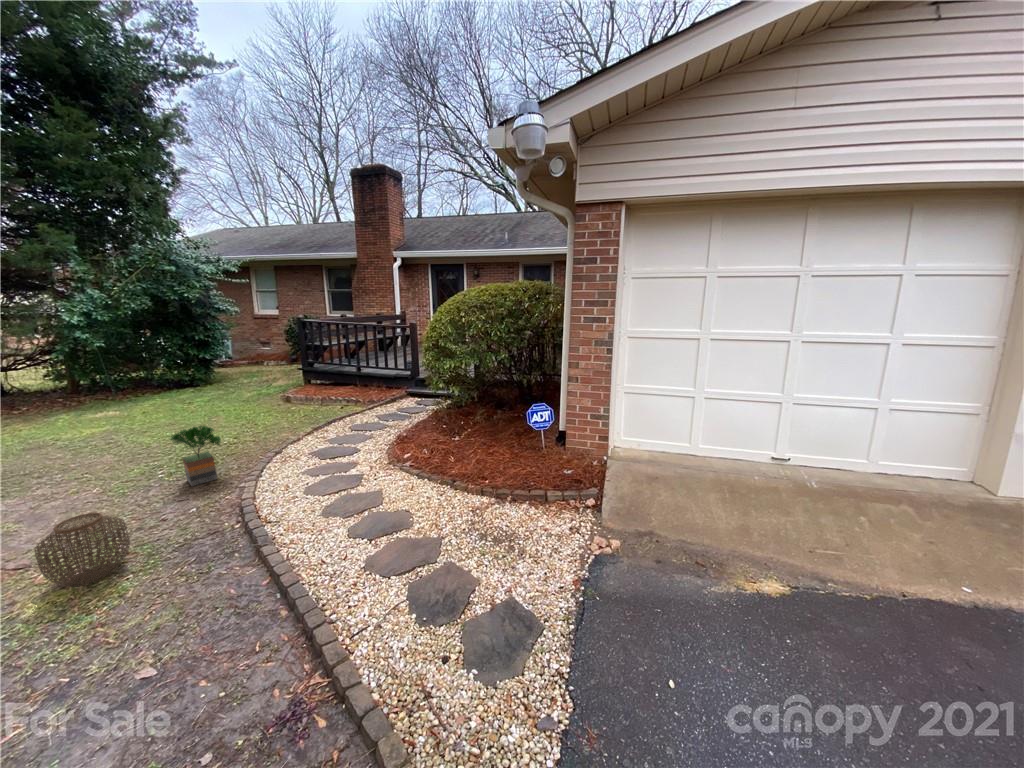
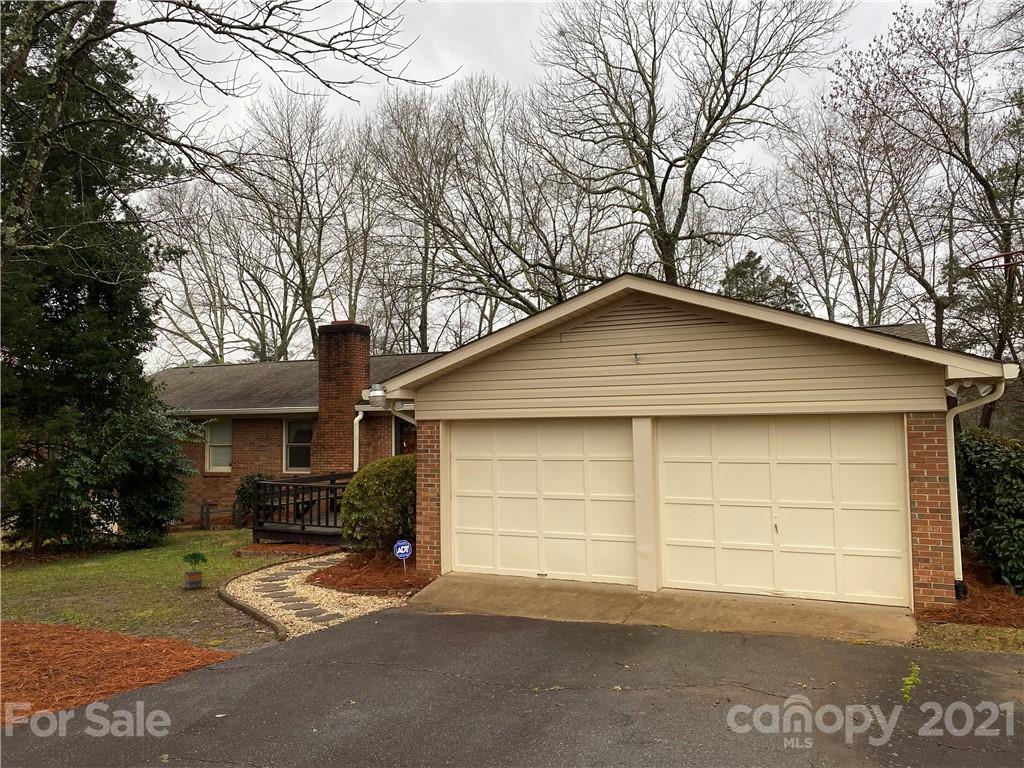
bench: none [251,340,294,366] -> present [200,501,242,530]
woven basket: present [35,513,130,587] -> none [149,577,178,608]

